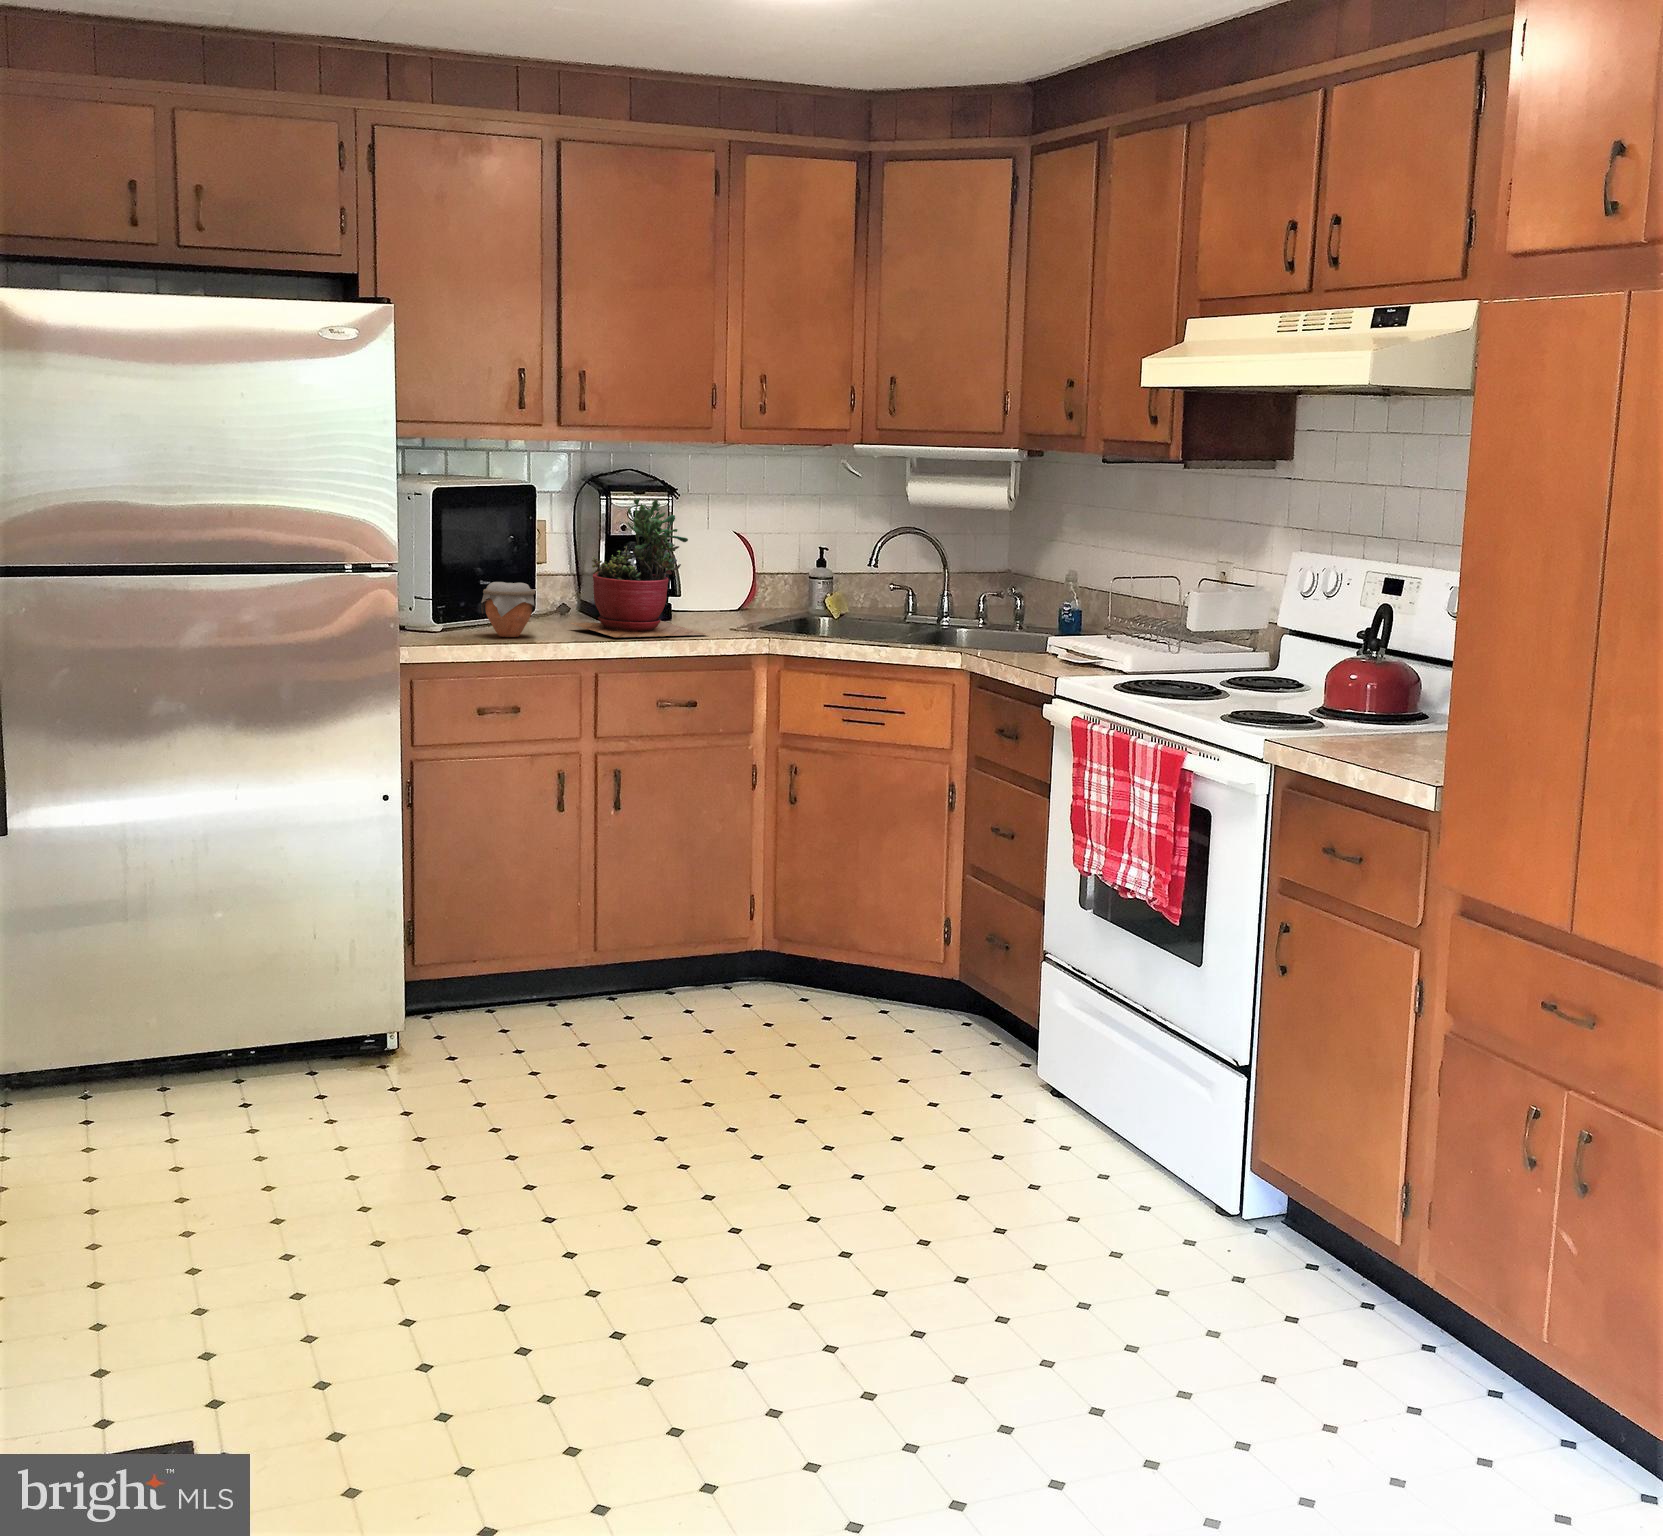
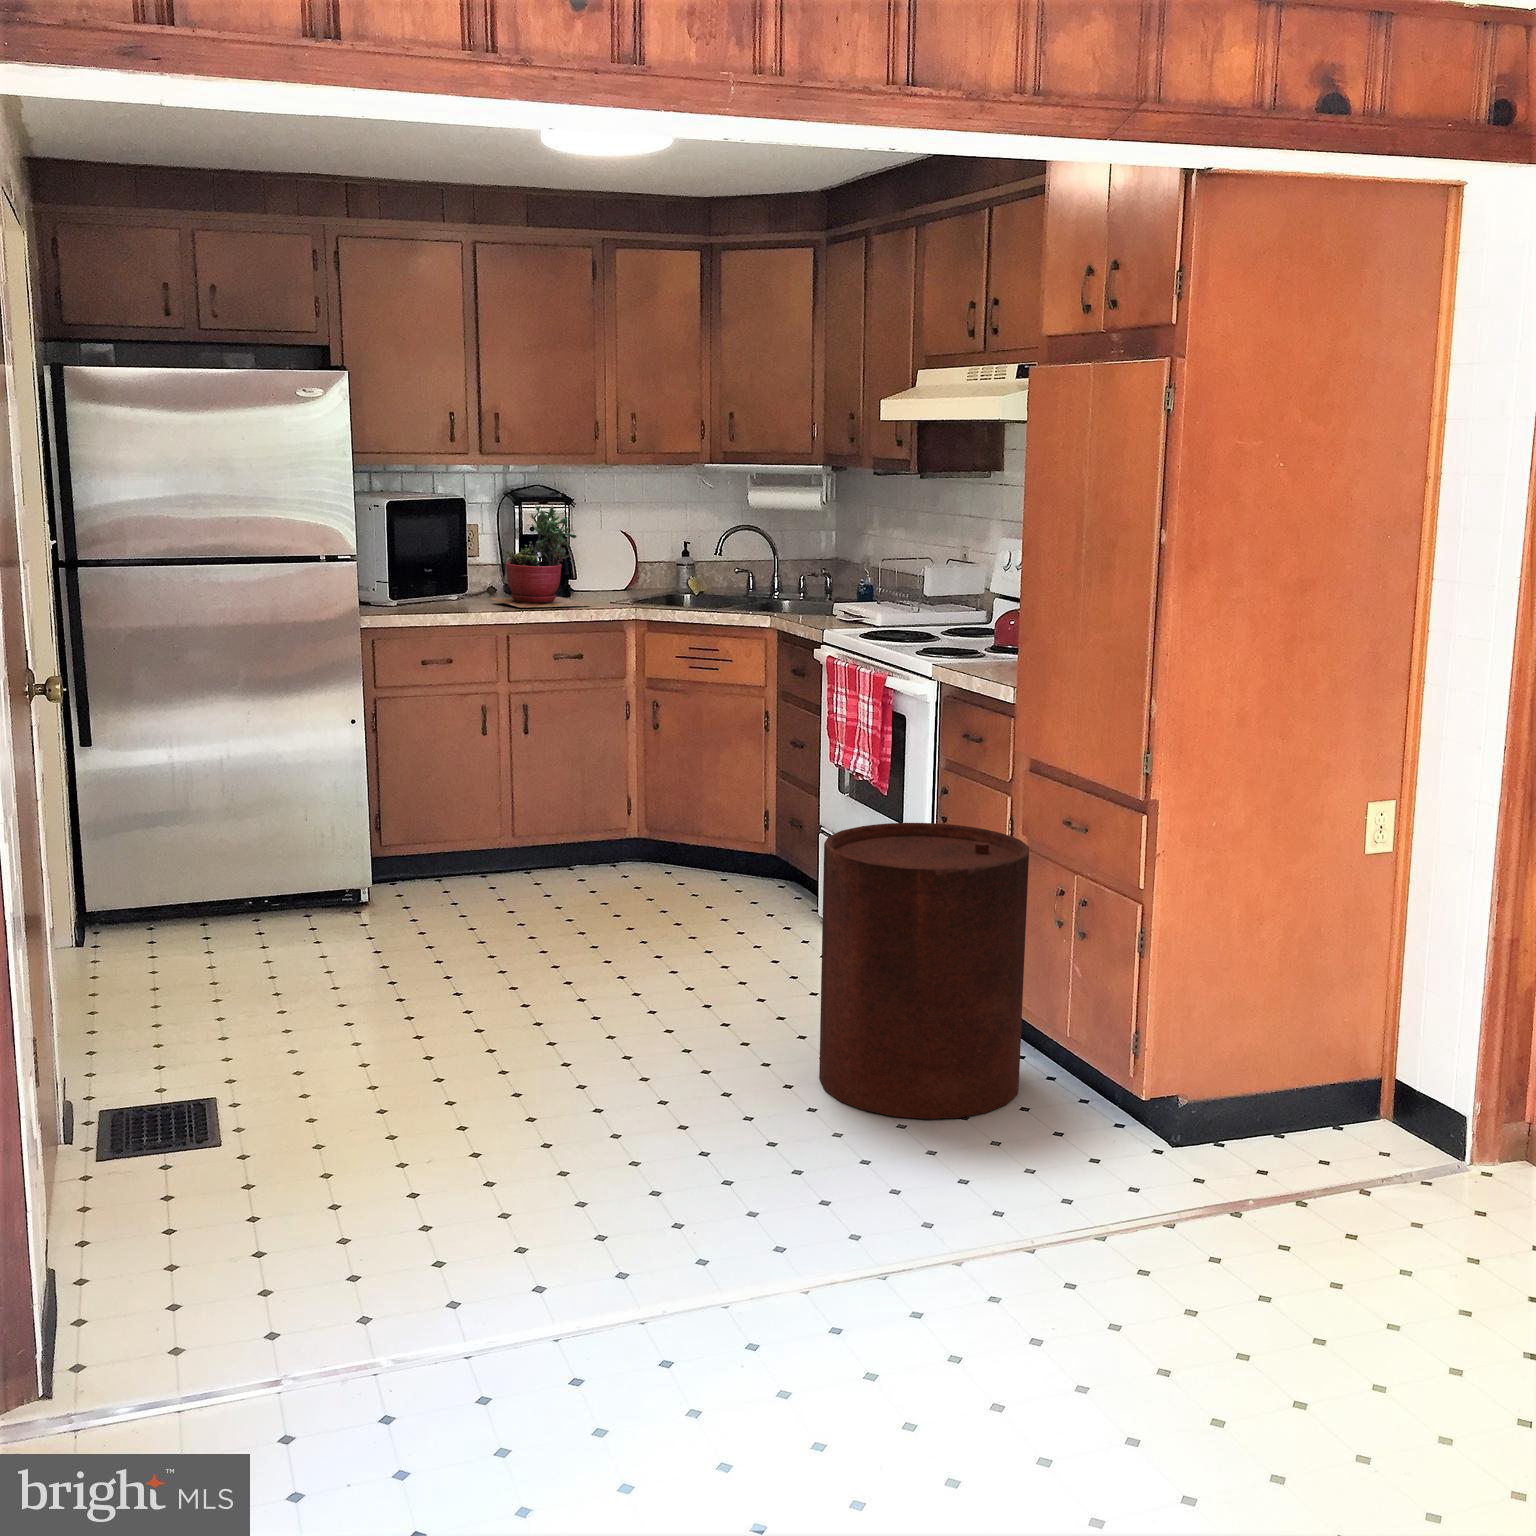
jar: present [481,582,535,637] -> none [422,568,462,608]
trash can: none [1138,988,1488,1476] -> present [819,823,1029,1119]

